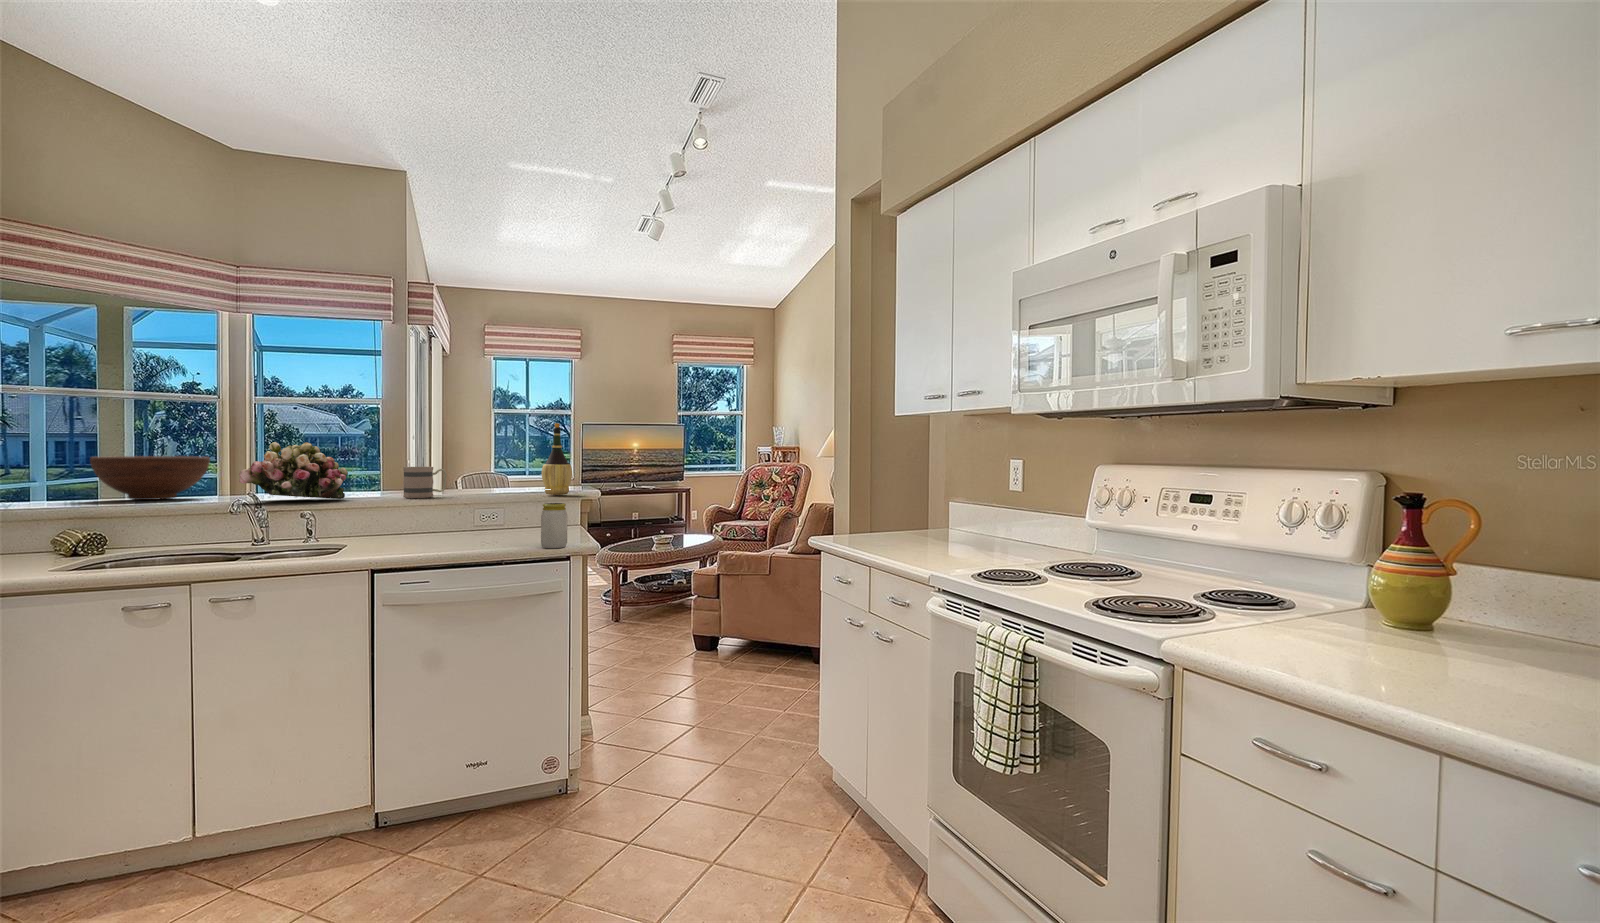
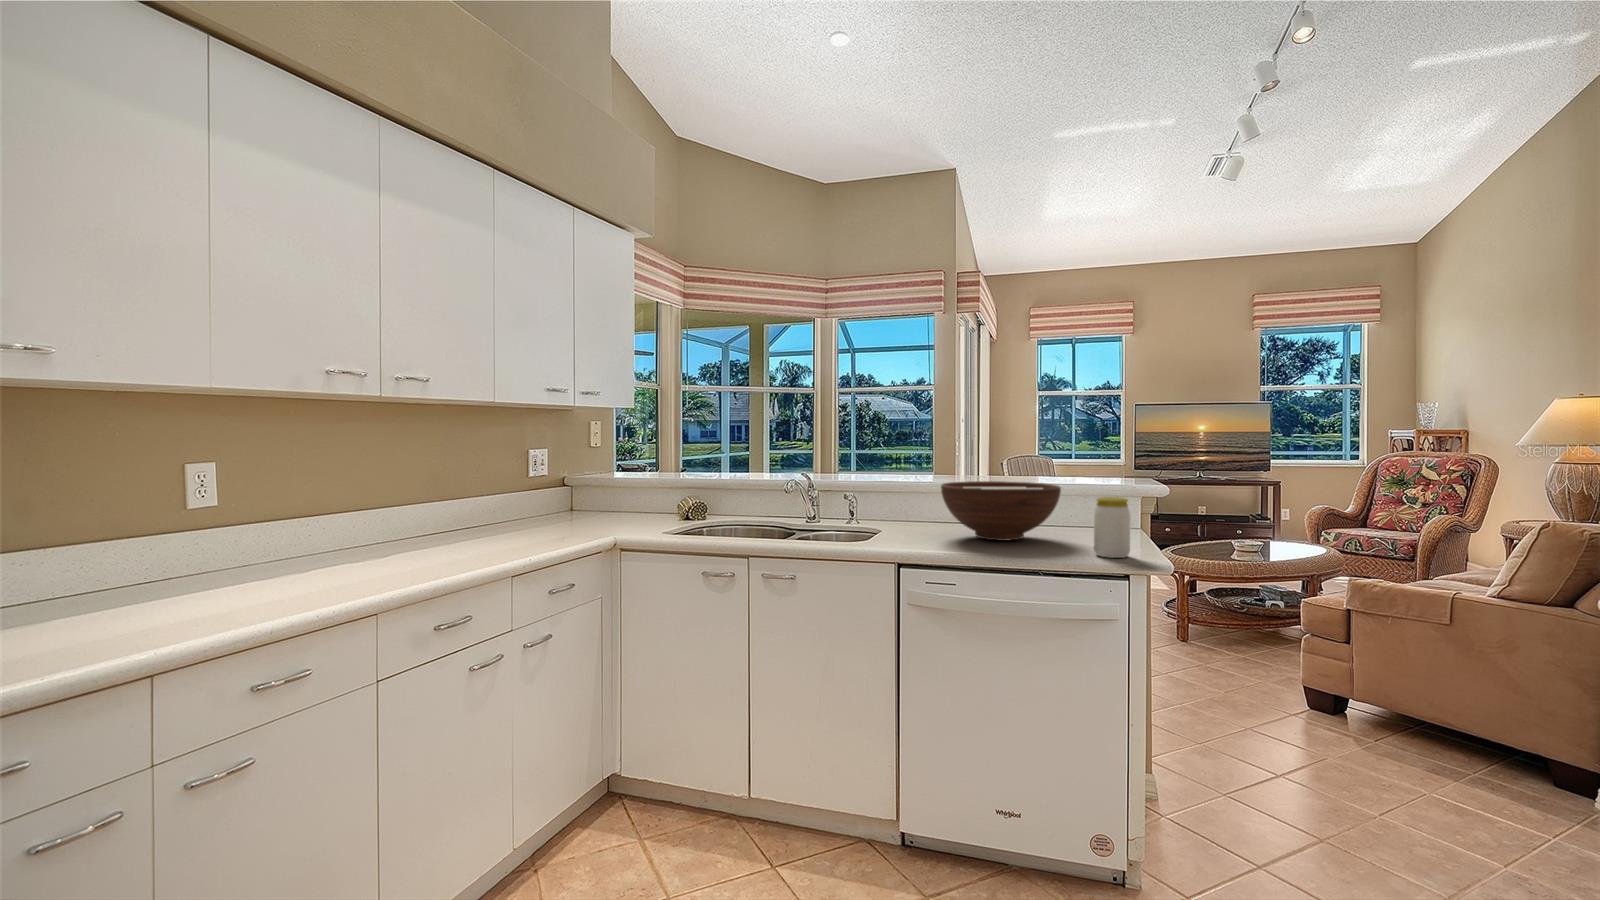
wine bottle: present [542,423,572,495] -> none [1094,395,1134,485]
flower arrangement: present [239,442,348,499] -> none [797,423,888,481]
fruit bowl: present [90,456,210,500] -> present [941,481,1061,541]
mug: present [403,467,447,498] -> none [940,449,984,483]

